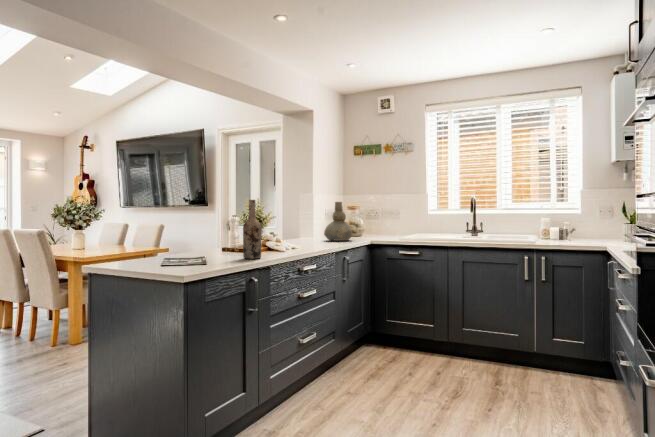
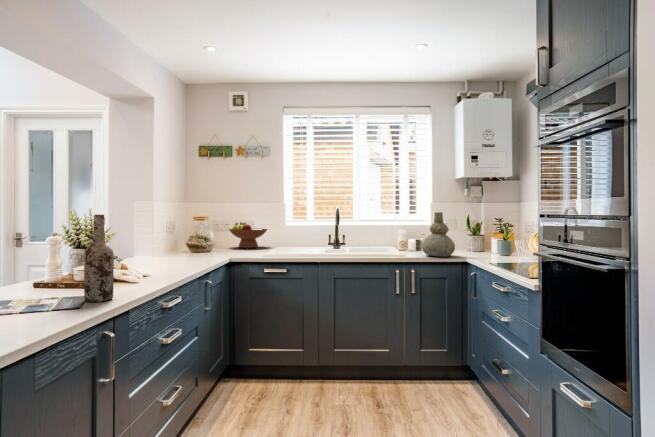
vase: present [324,202,353,241] -> present [422,212,455,257]
fruit bowl: none [377,211,412,234] -> present [229,222,267,248]

